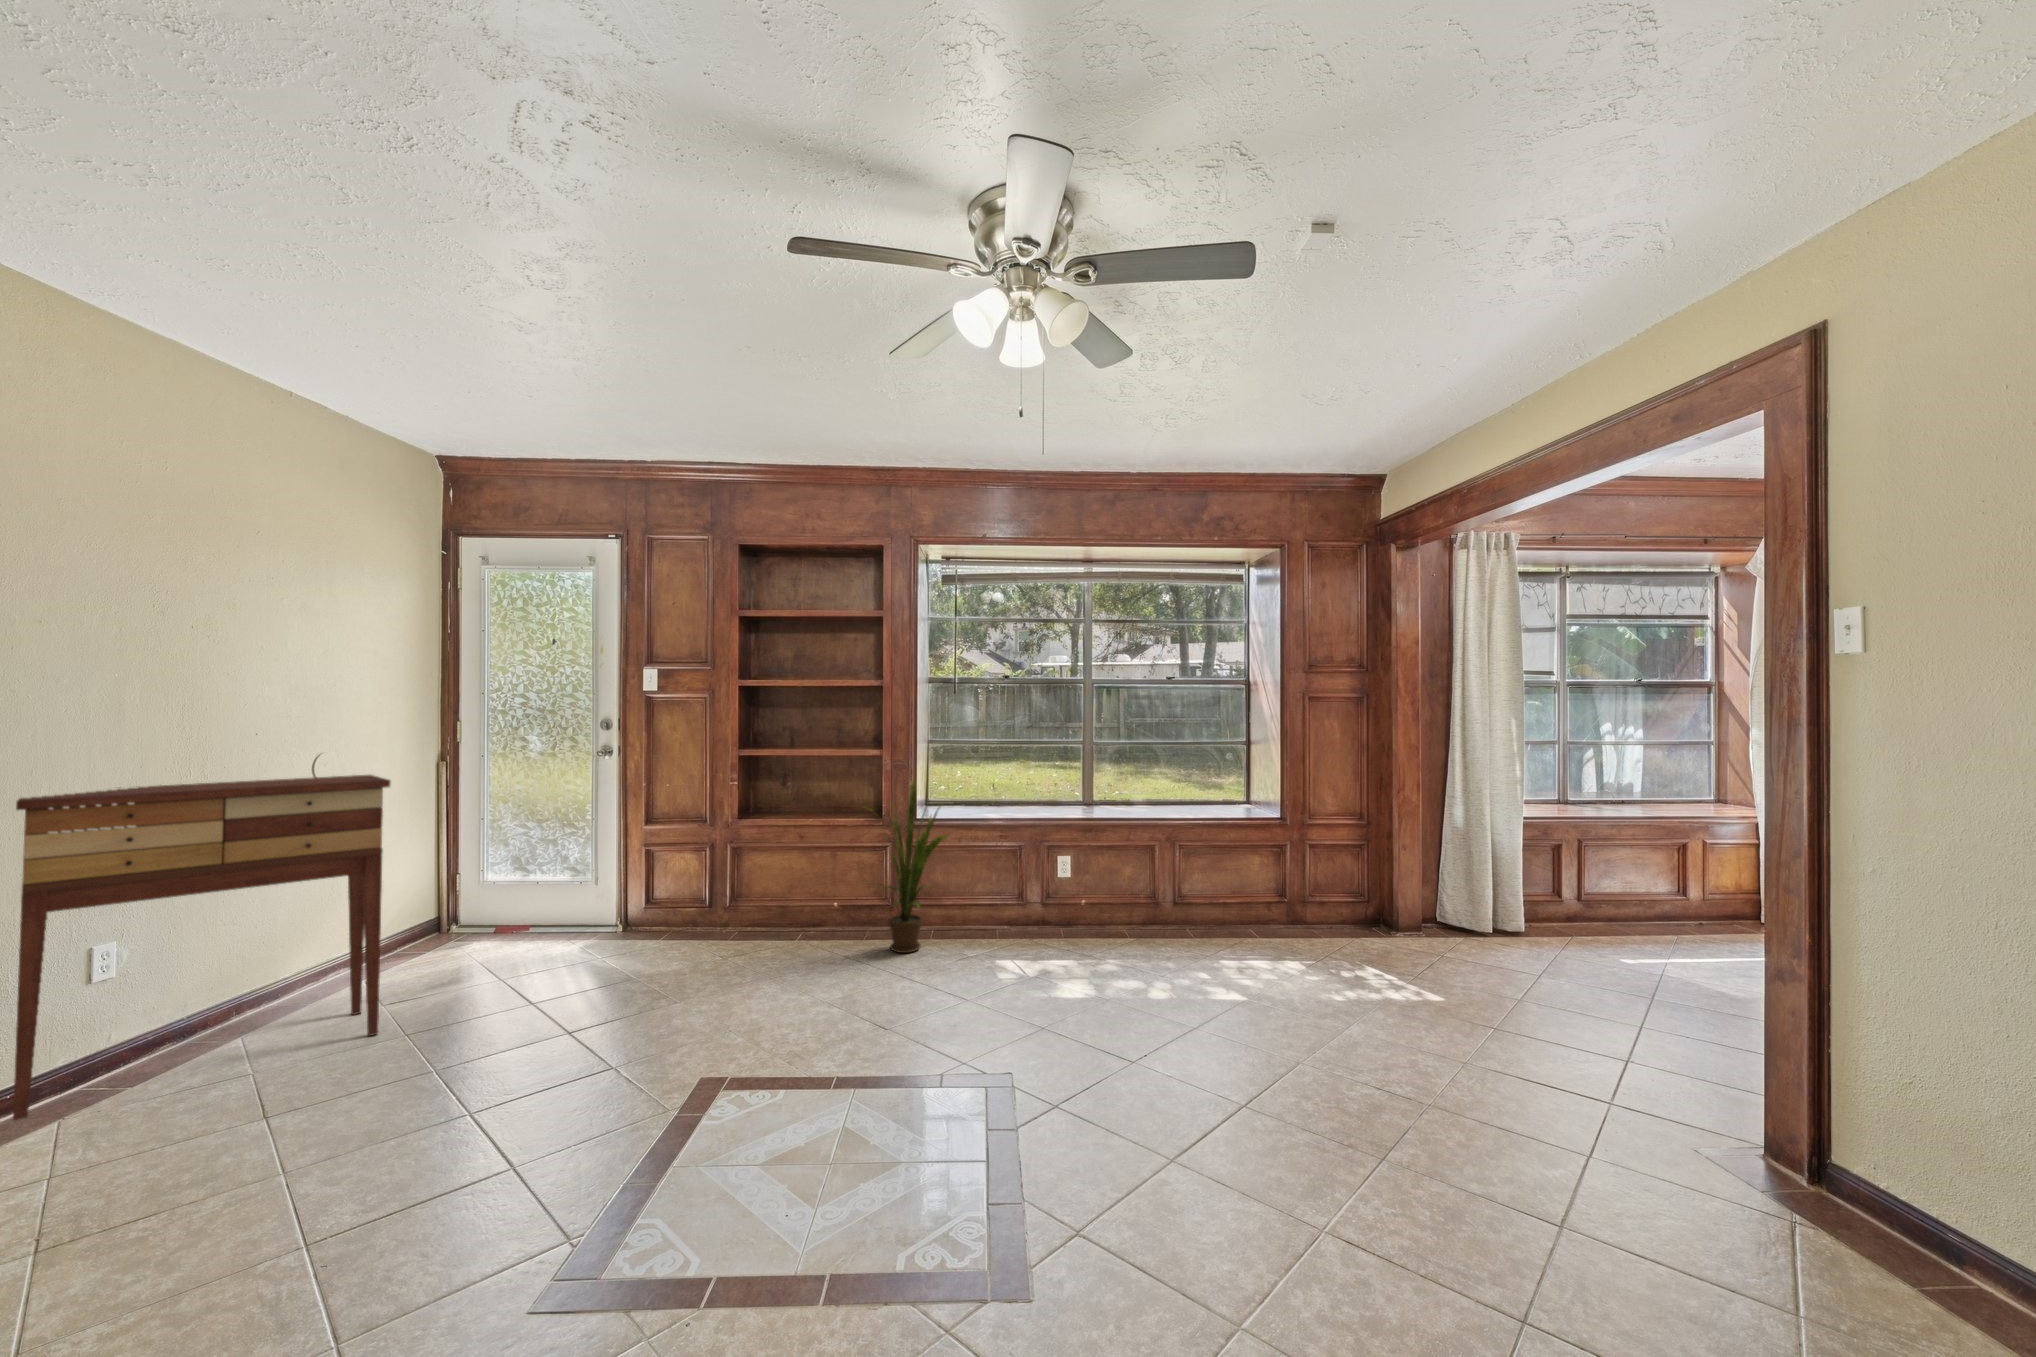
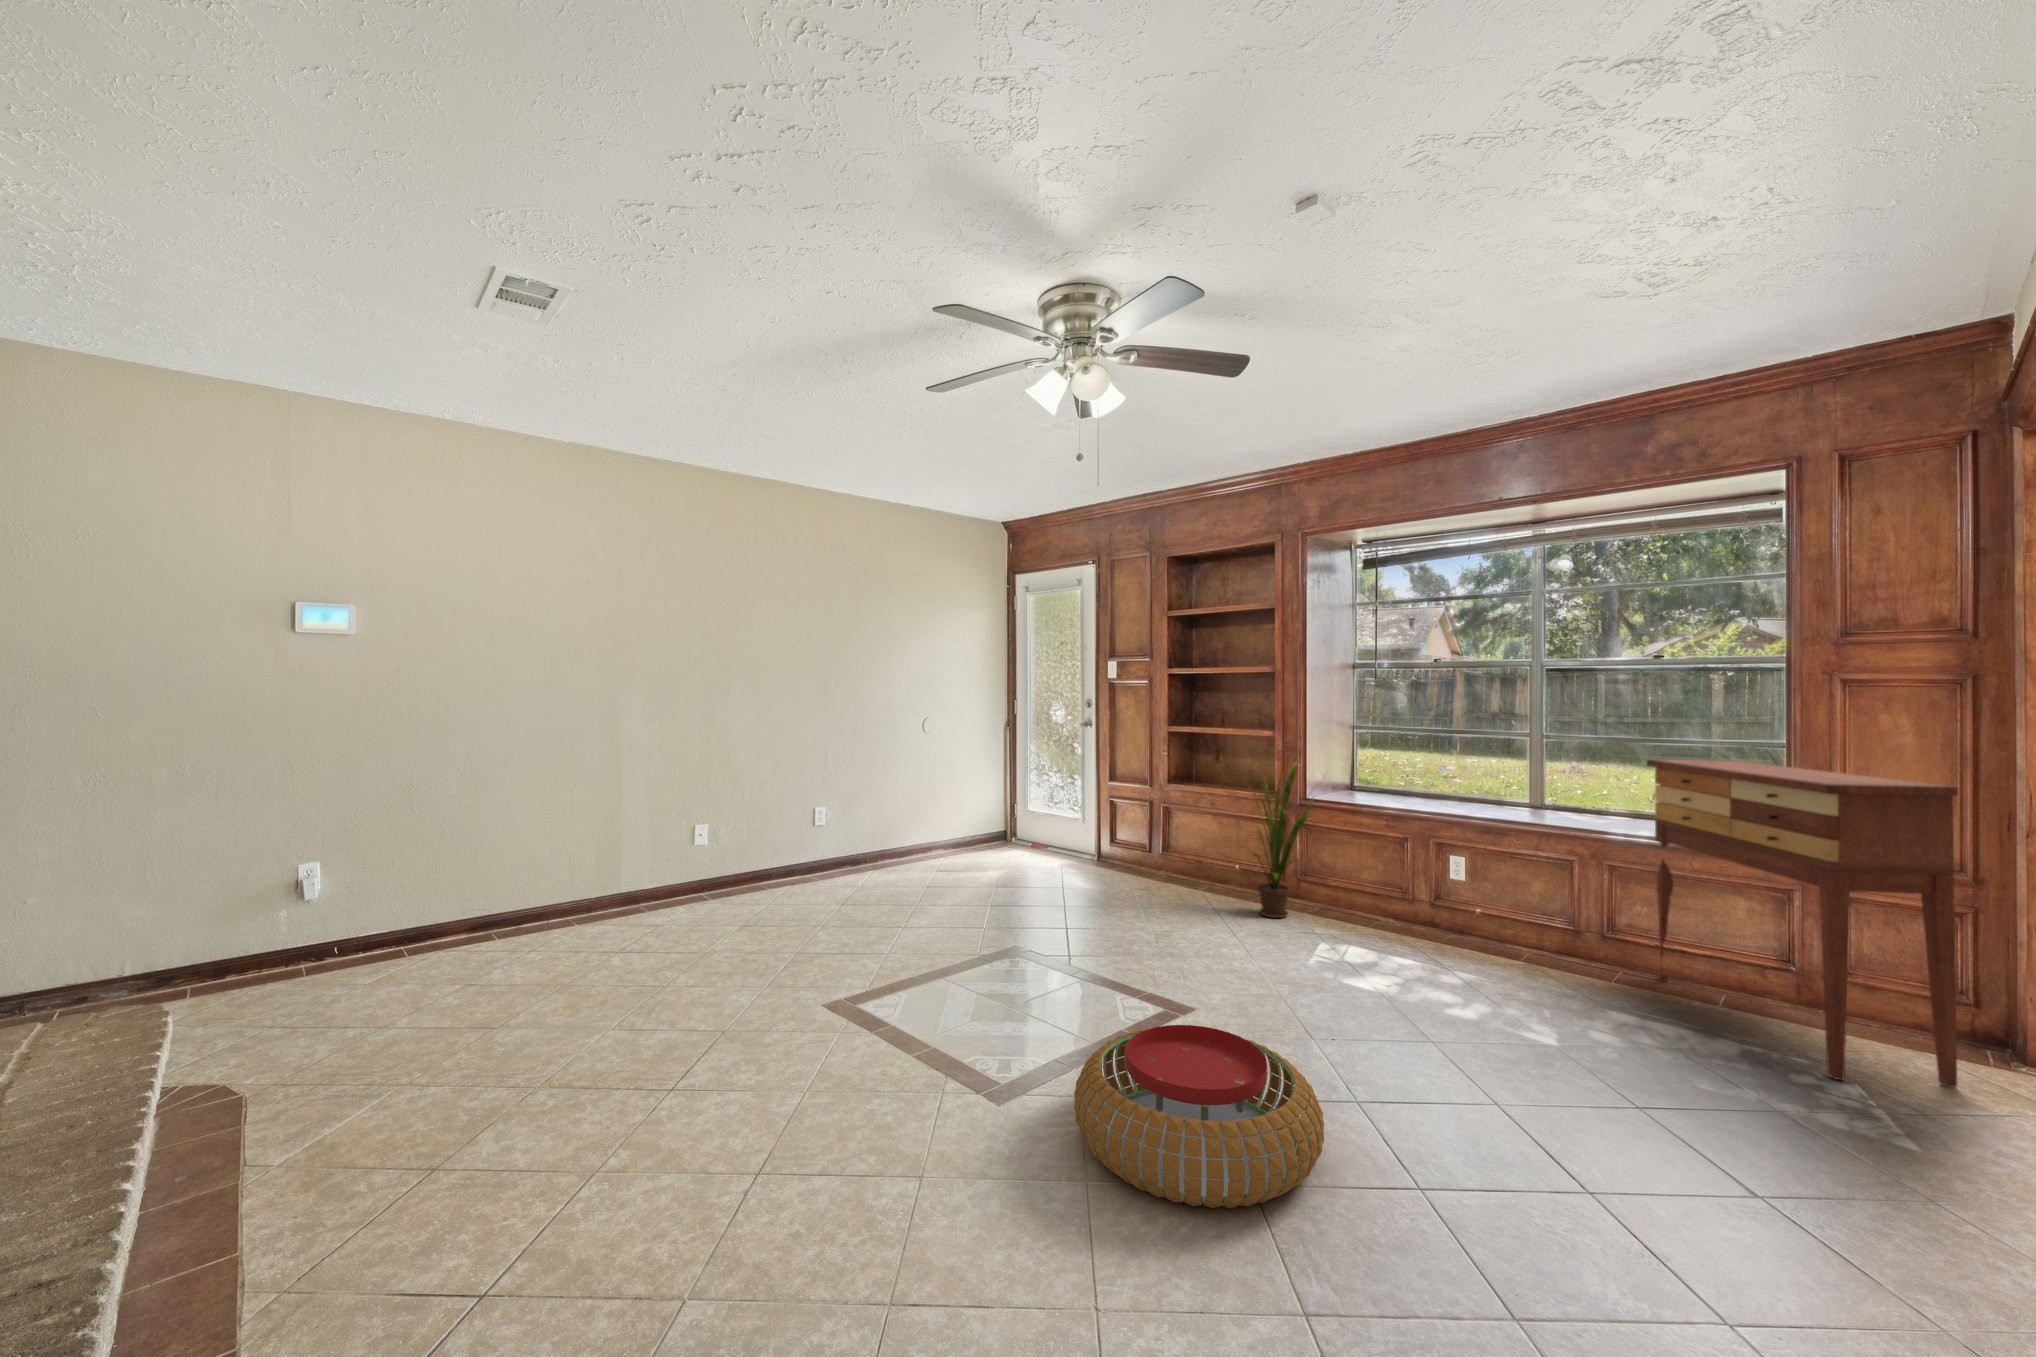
console table: present [13,775,391,1120] -> present [1647,760,1958,1087]
pouf: none [1053,1069,1324,1273] -> present [1074,1025,1324,1208]

